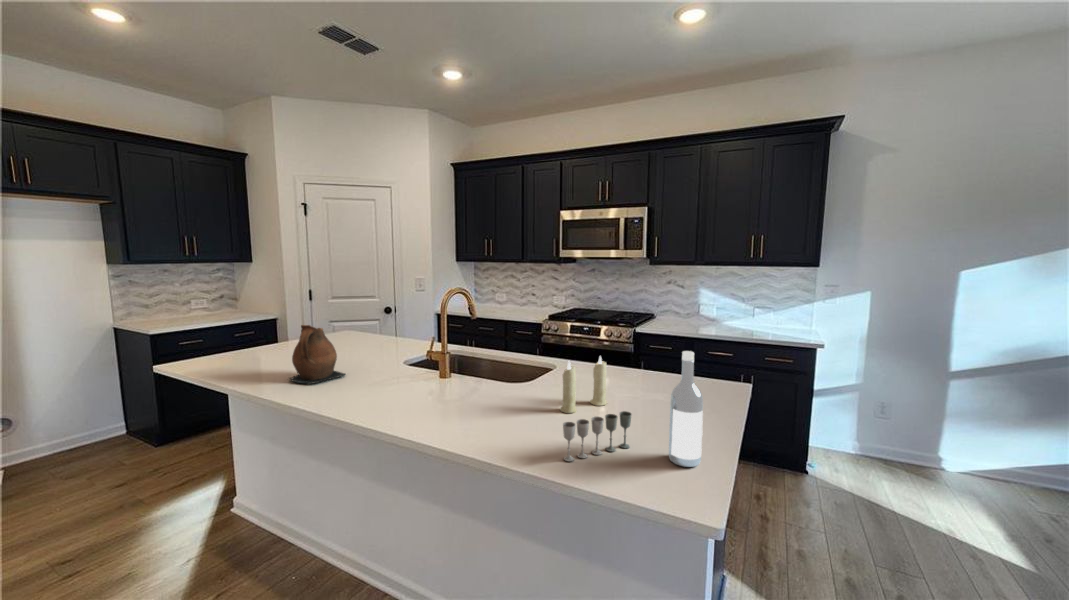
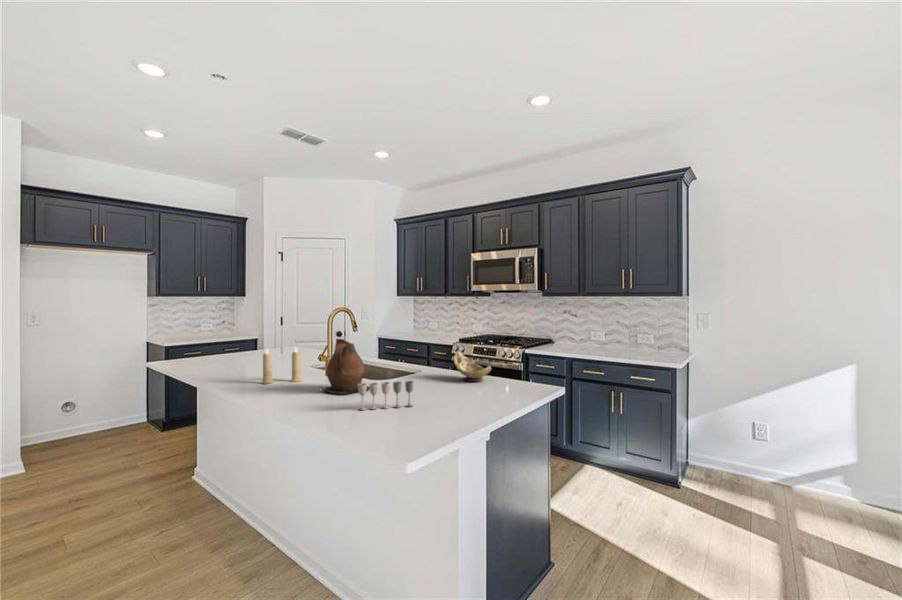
ceramic pitcher: present [290,325,345,384] -> present [324,339,370,394]
decorative bowl: none [619,348,673,390] -> present [454,351,491,382]
wine bottle: present [669,351,703,467] -> none [428,335,450,416]
candle: present [560,356,607,413] -> present [262,347,302,384]

